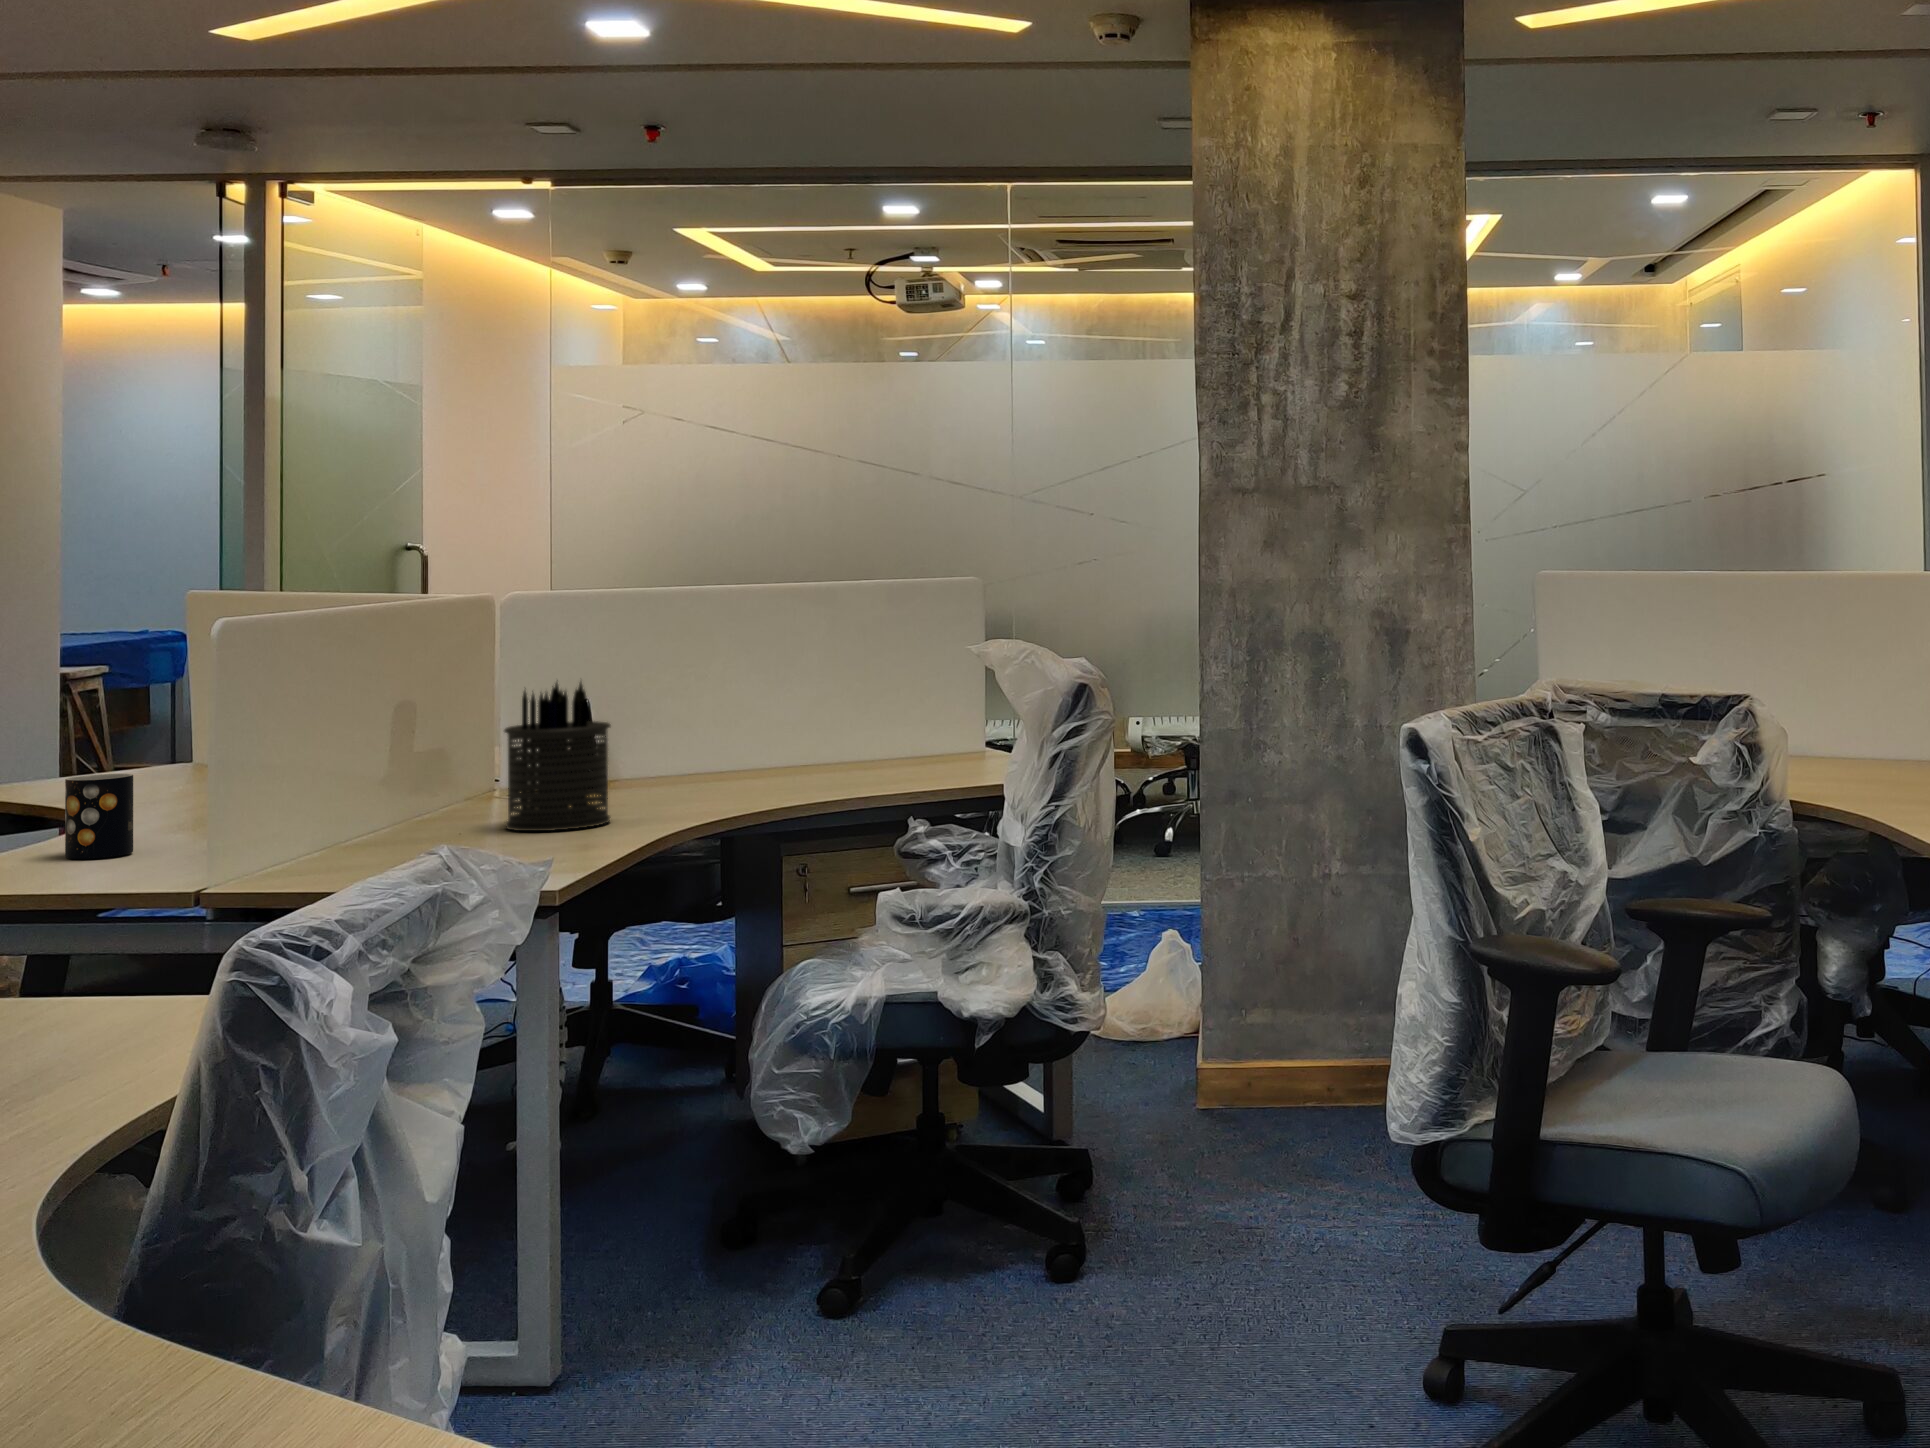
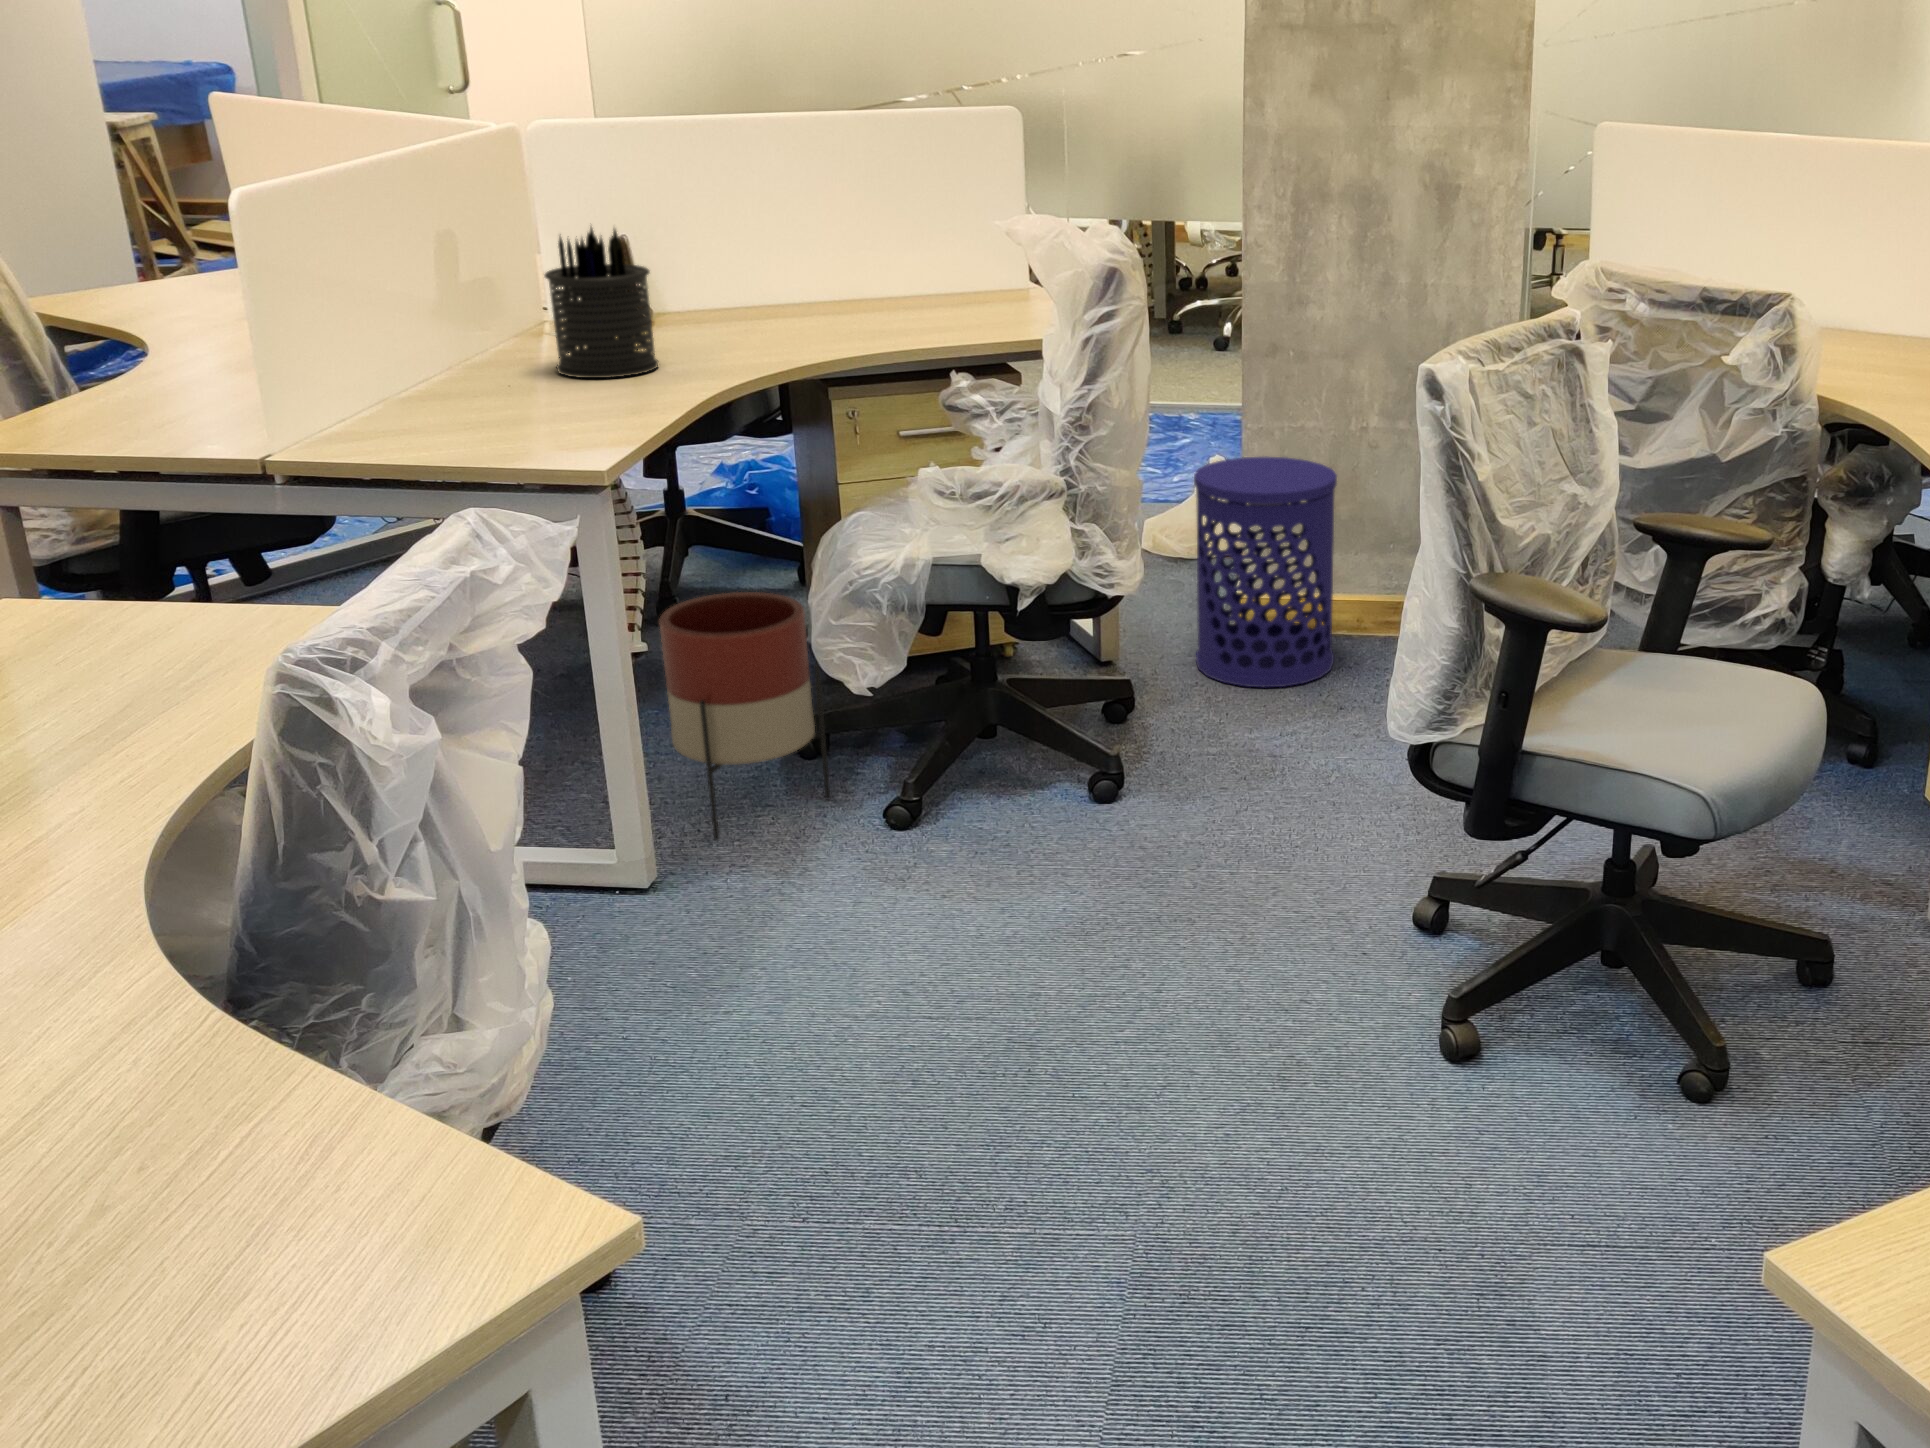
mug: present [65,774,133,859] -> none [127,317,205,402]
waste bin: none [1152,914,1303,1159] -> present [1194,457,1337,688]
planter: none [590,1052,762,1338] -> present [660,592,830,839]

